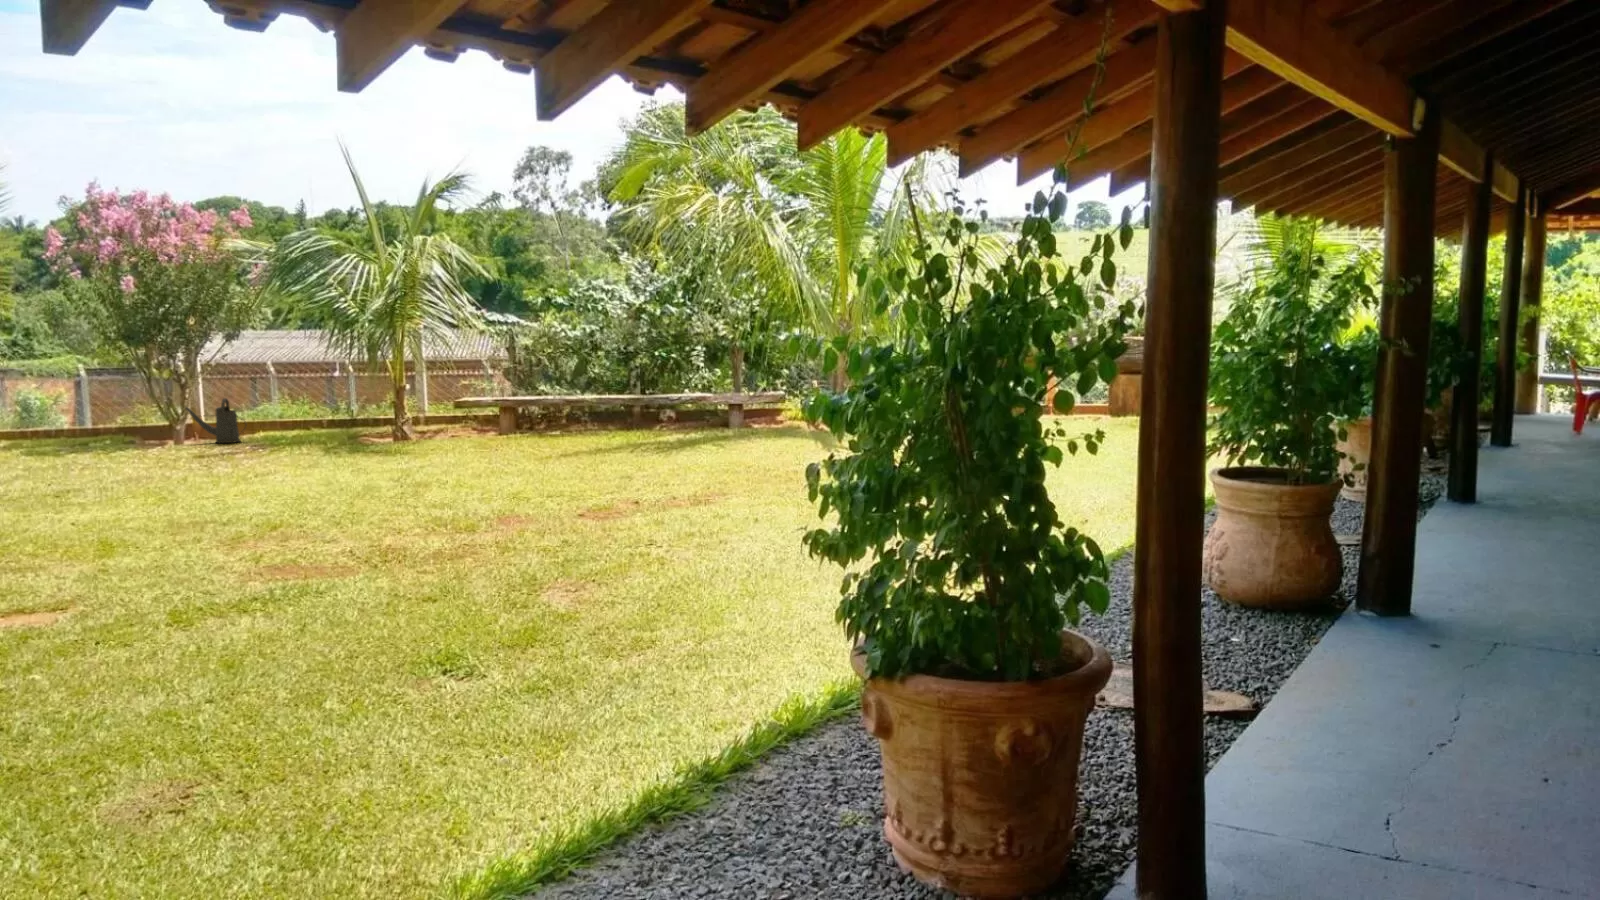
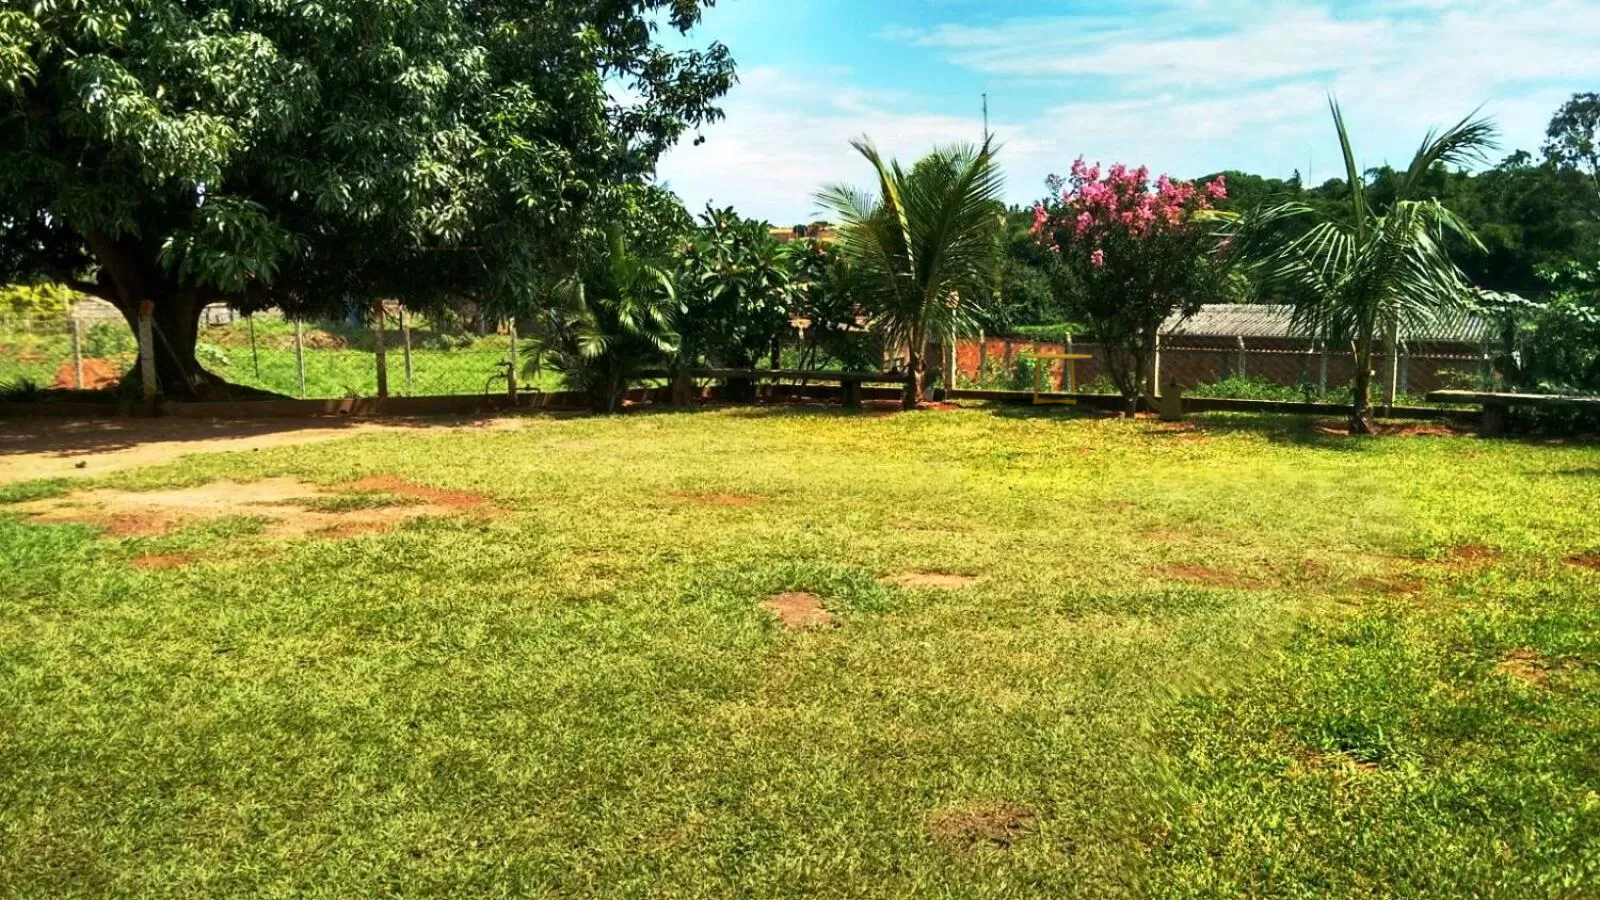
round table: none [39,384,131,440] -> present [1020,354,1092,404]

